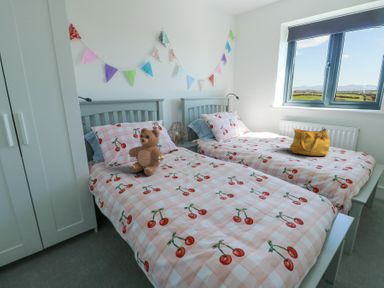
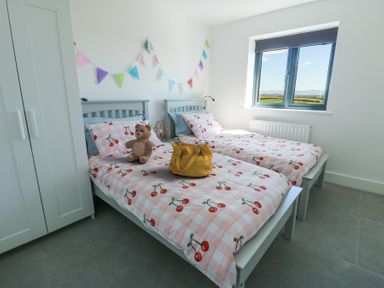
handbag: present [290,128,330,156] -> present [169,141,213,177]

